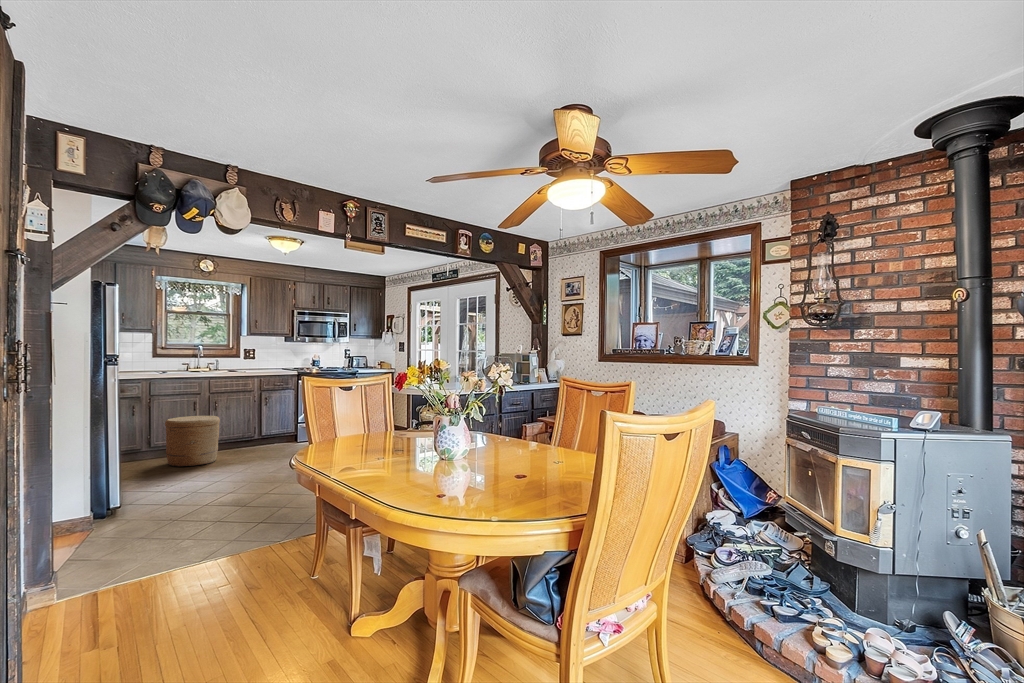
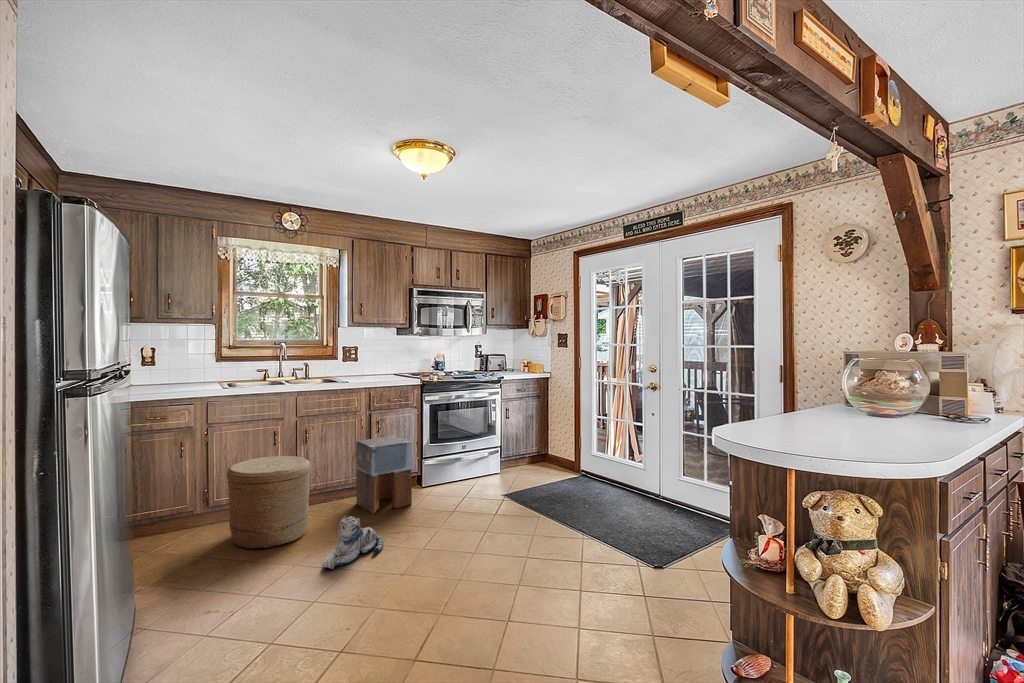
stool: none [251,407,289,453] -> present [356,436,412,514]
plush toy: none [228,444,266,471] -> present [323,516,383,569]

